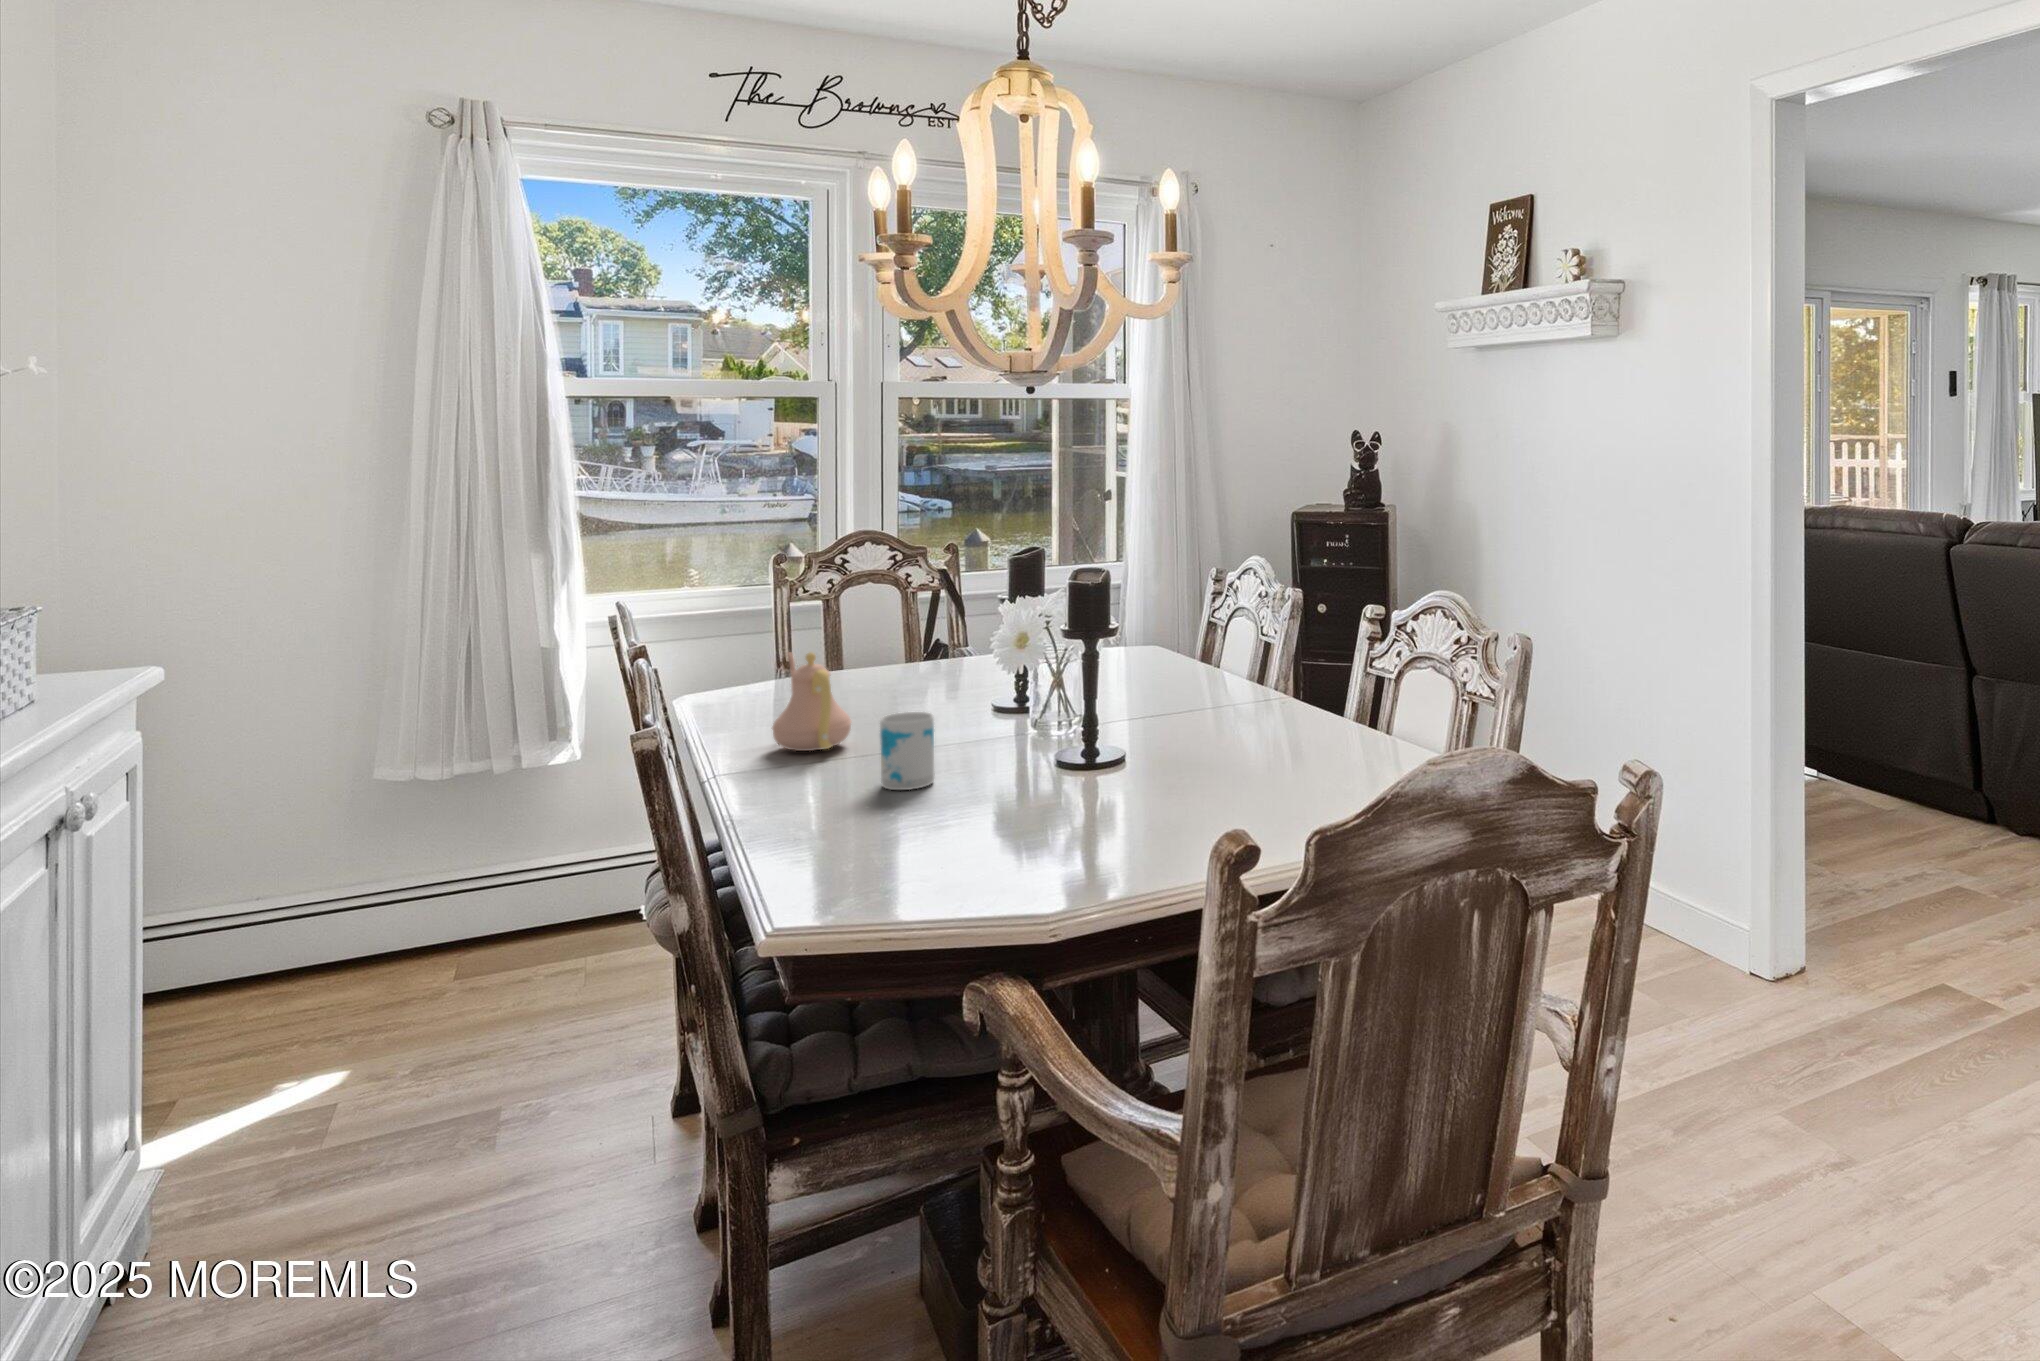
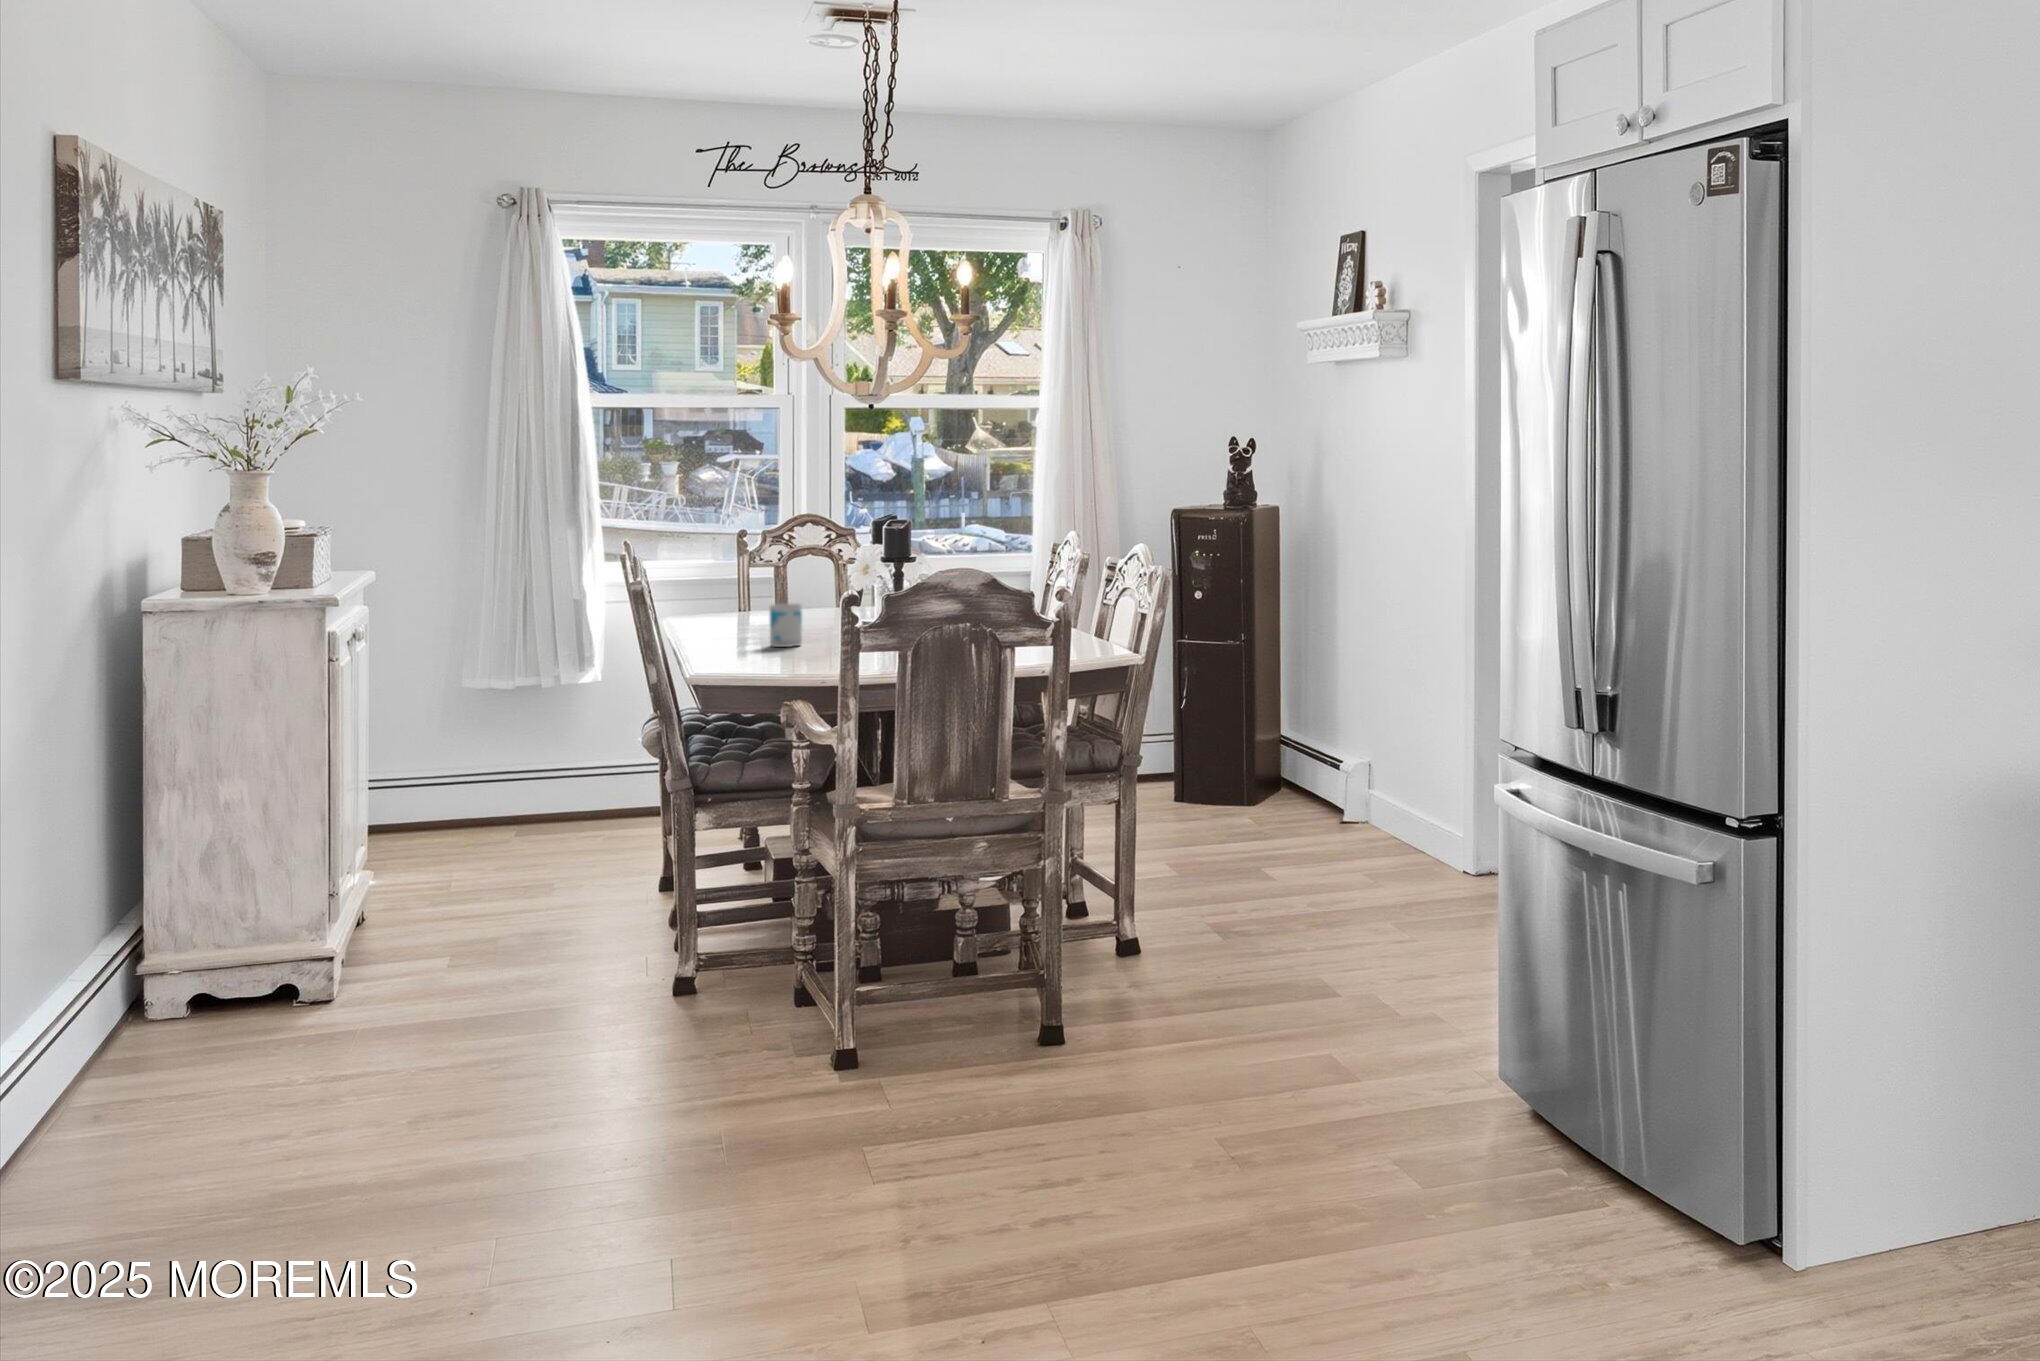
teapot: present [772,652,851,751] -> none [714,574,764,635]

